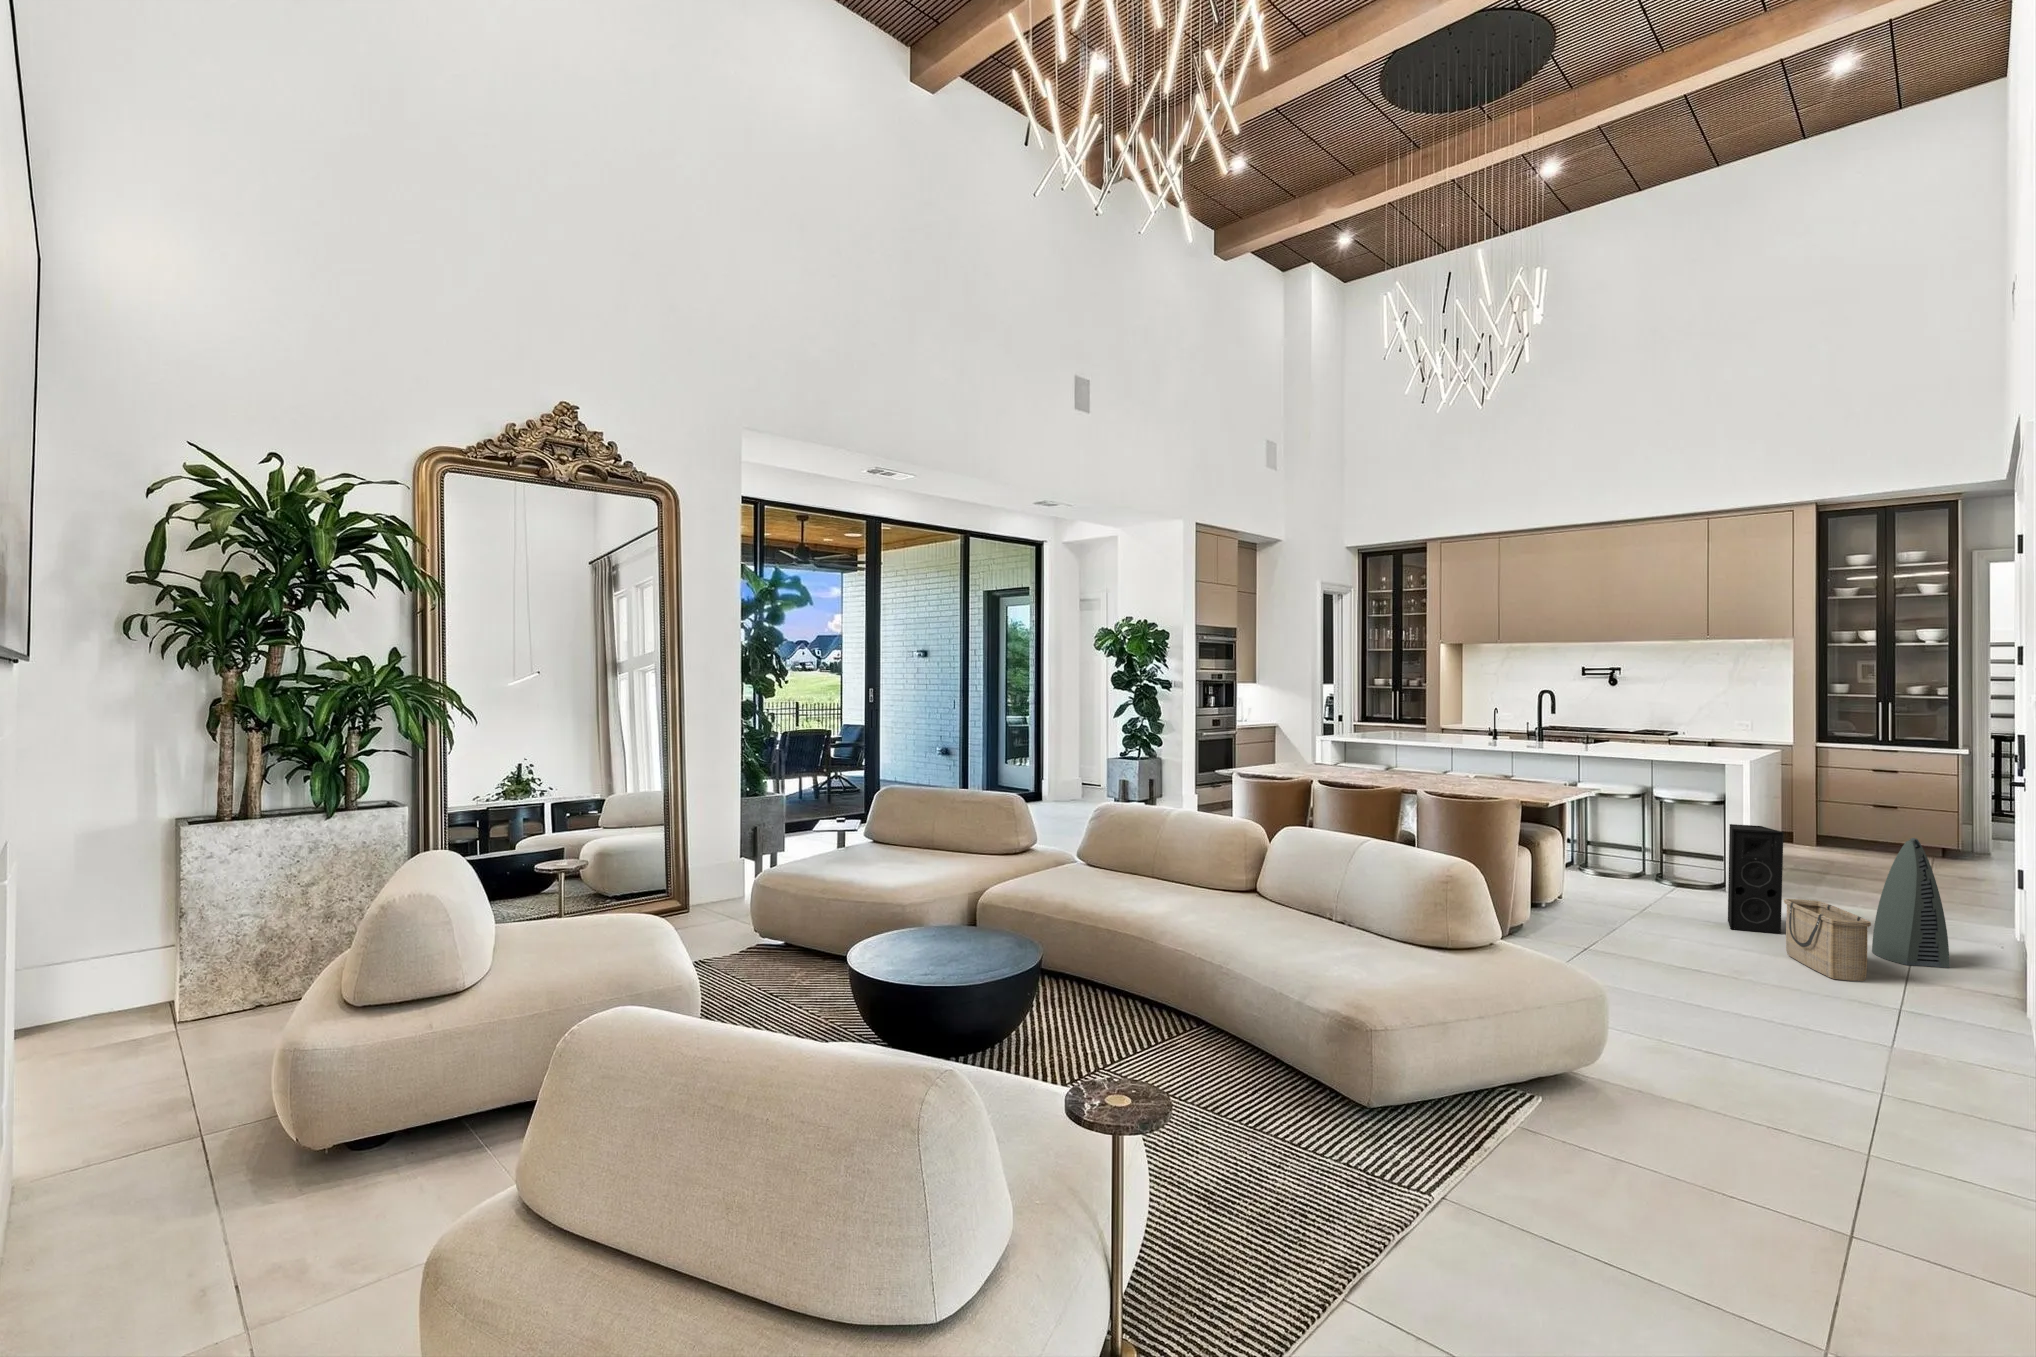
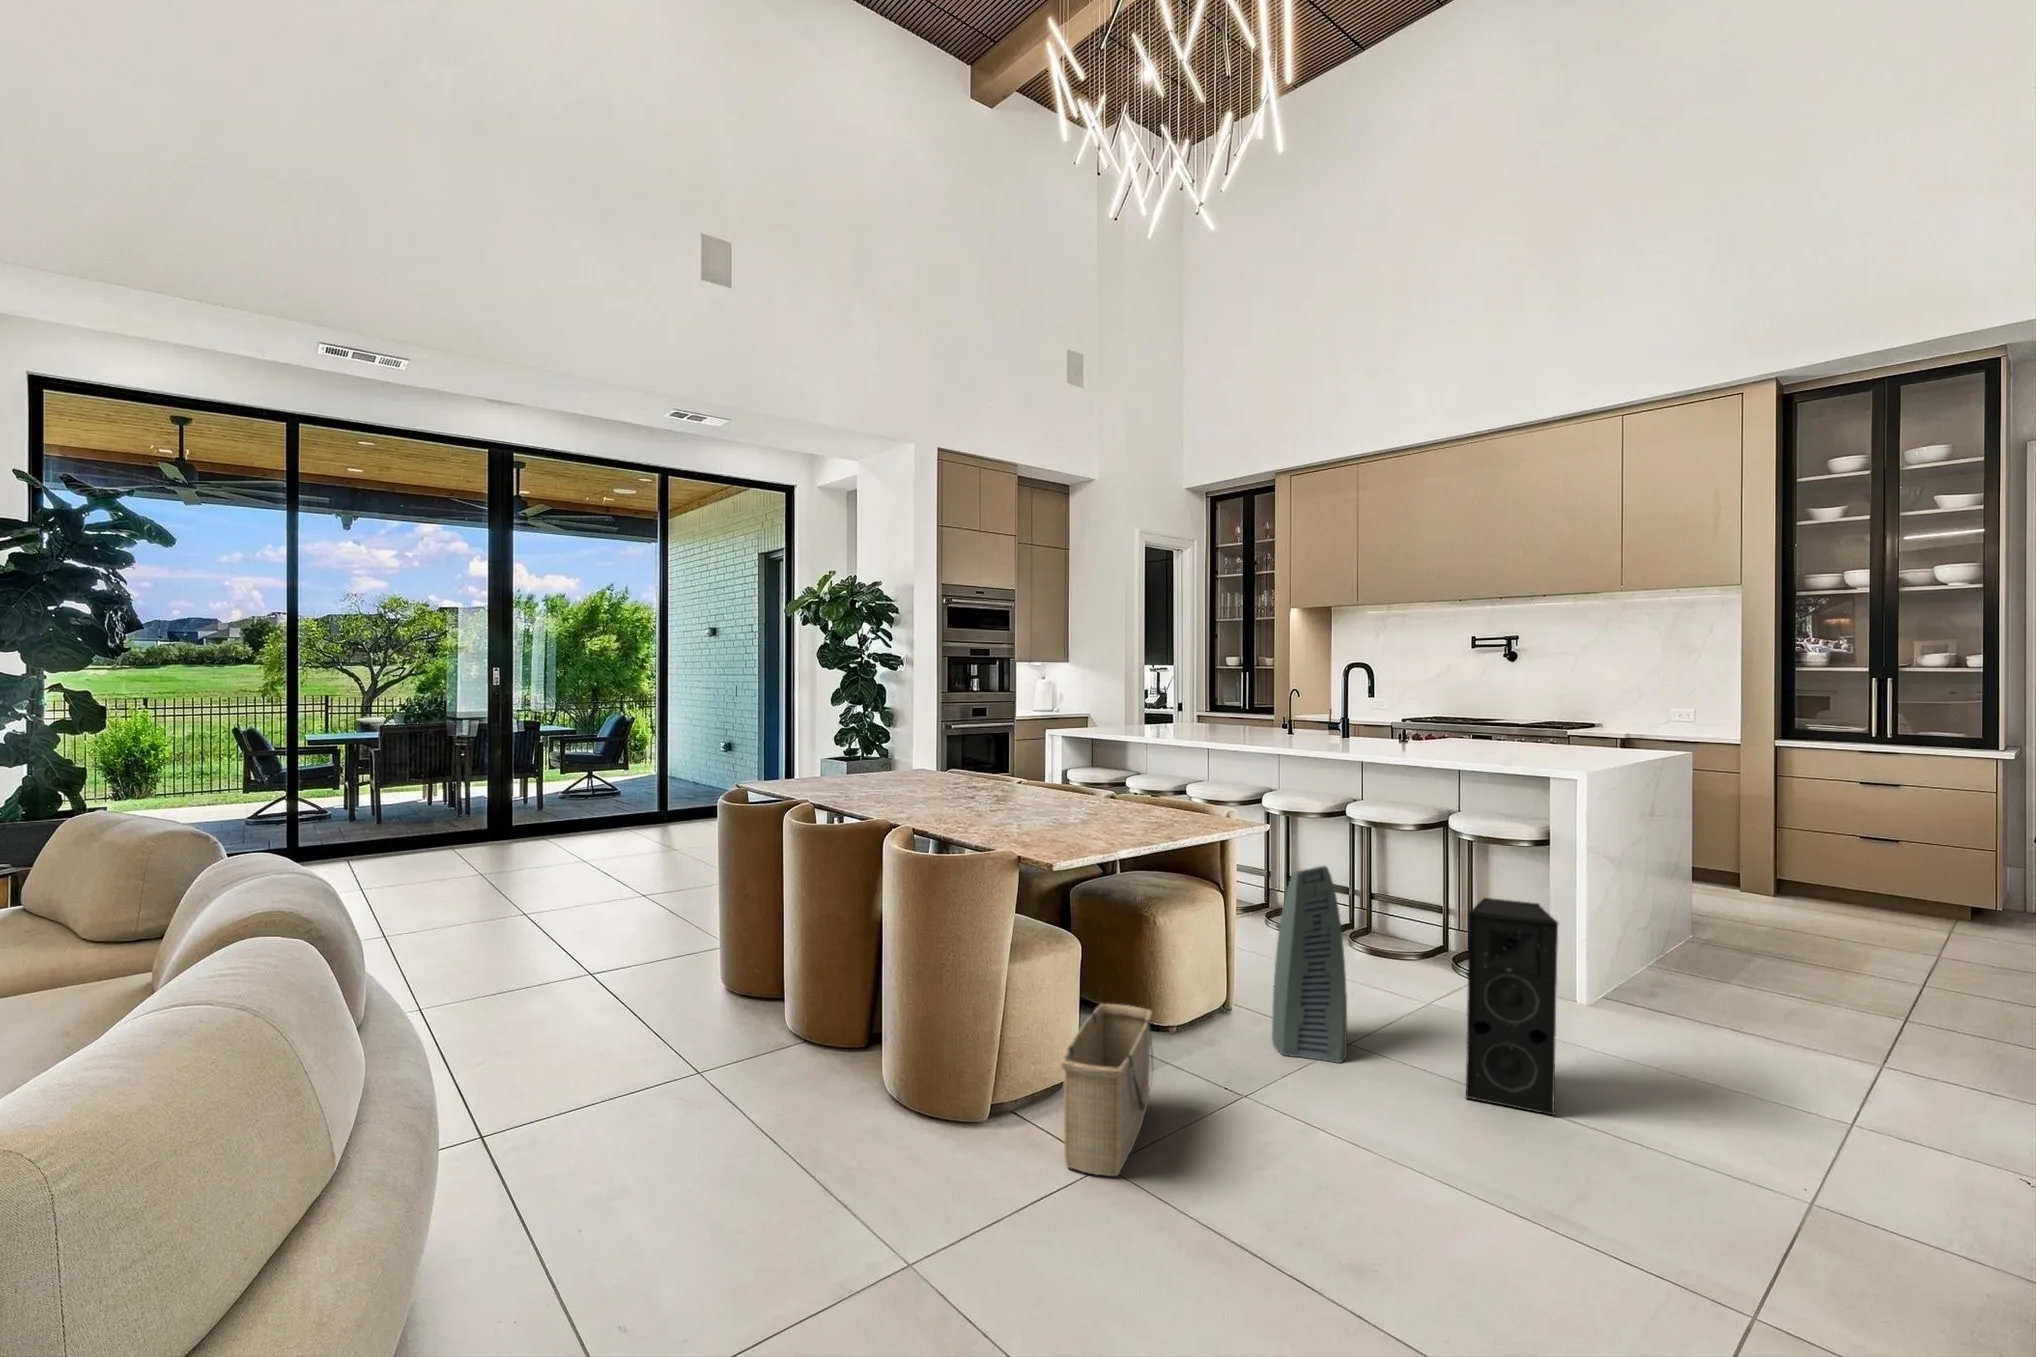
air purifier: present [1872,838,1950,968] -> present [1272,866,1347,1063]
basket: present [1784,899,1871,981] -> present [1061,1004,1153,1176]

